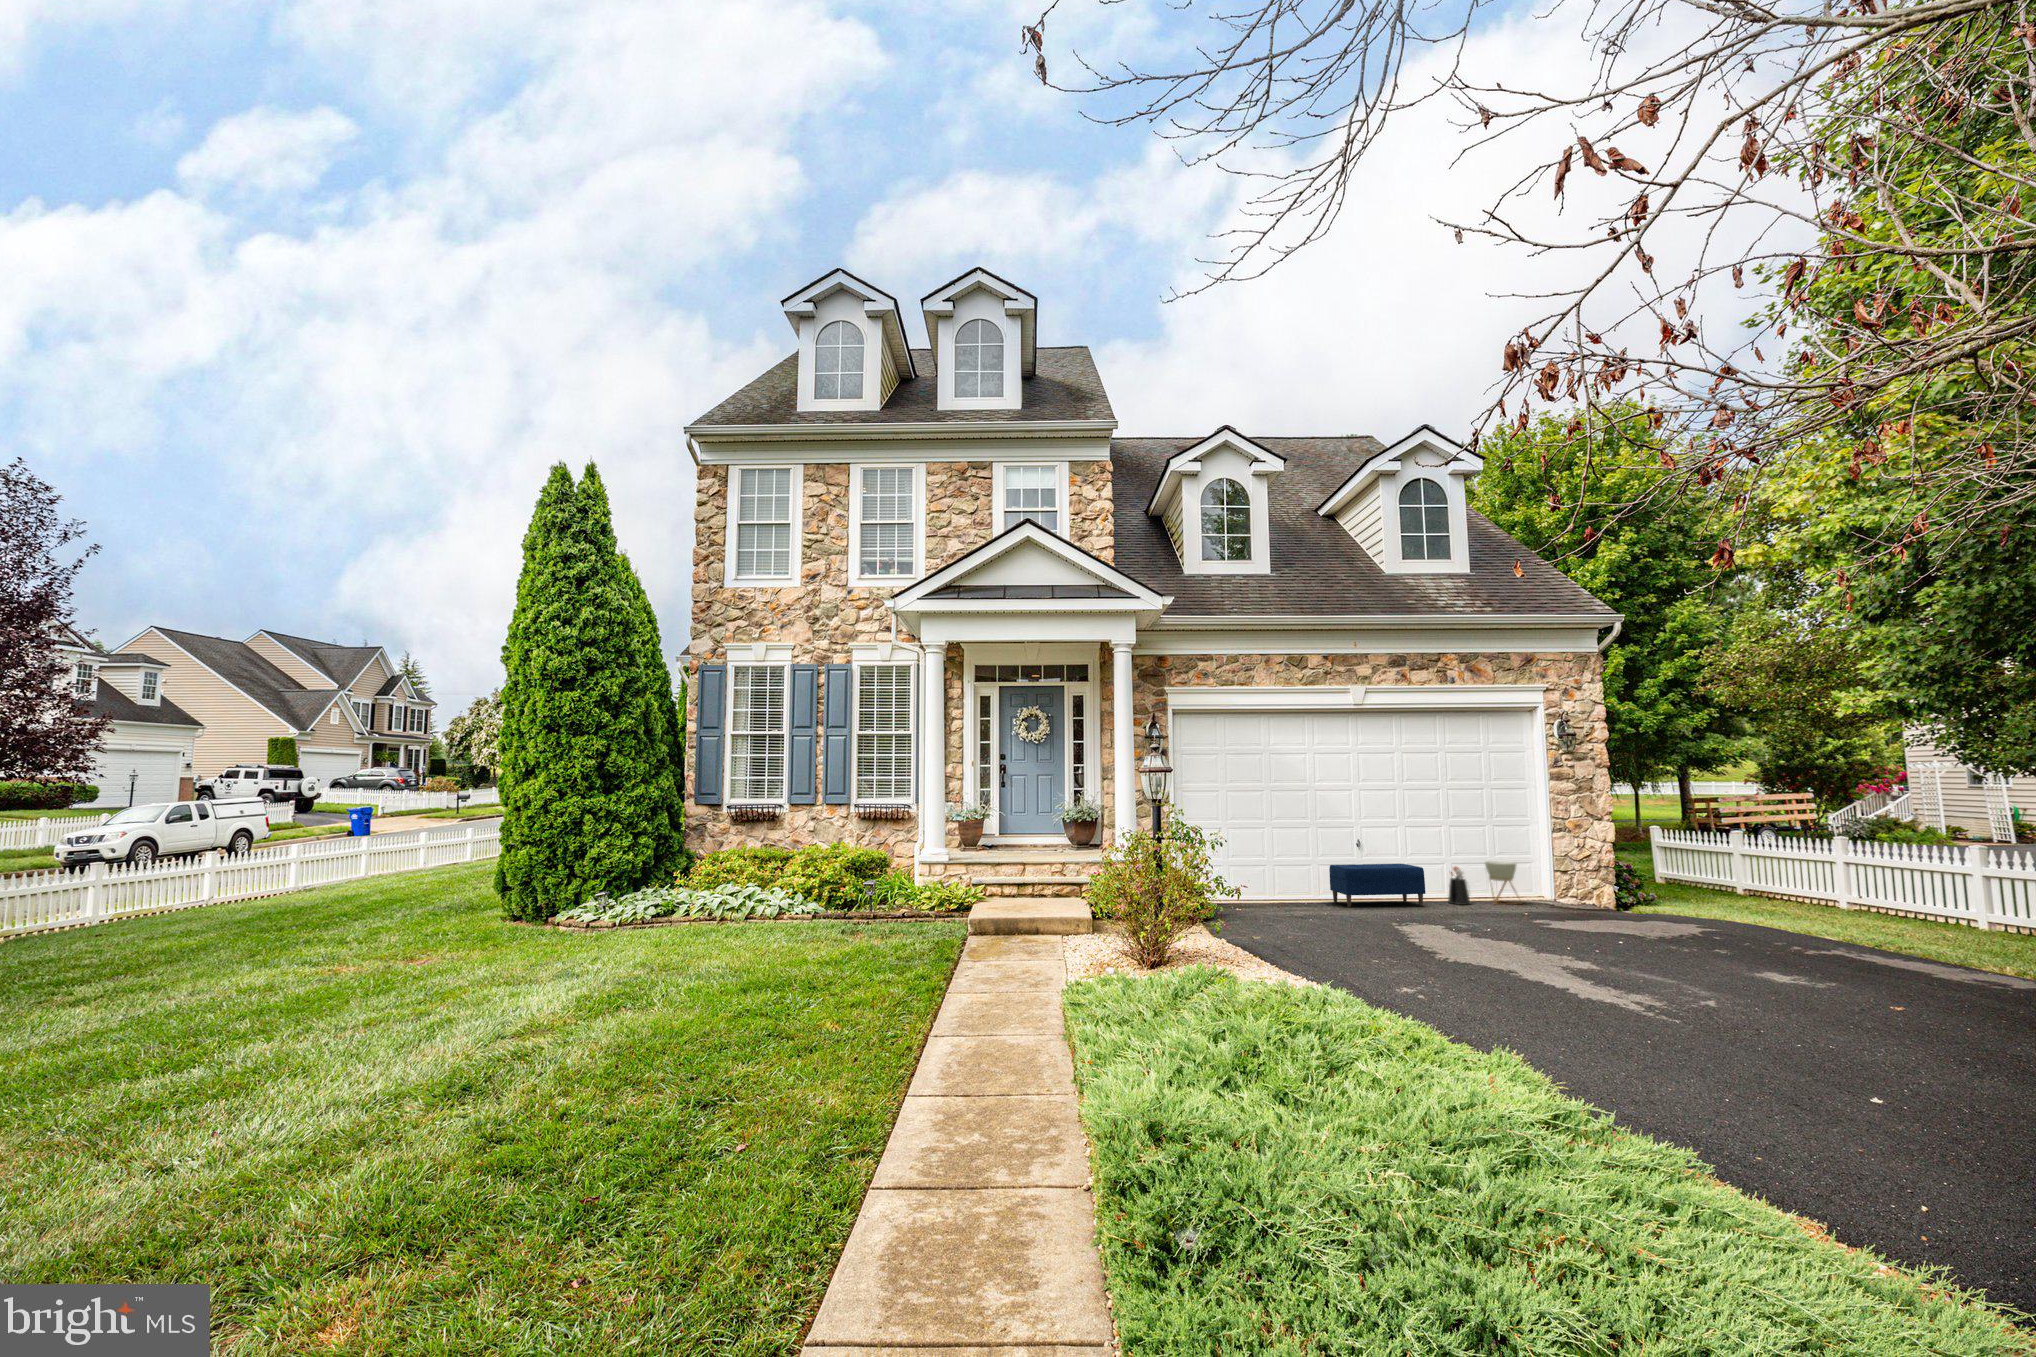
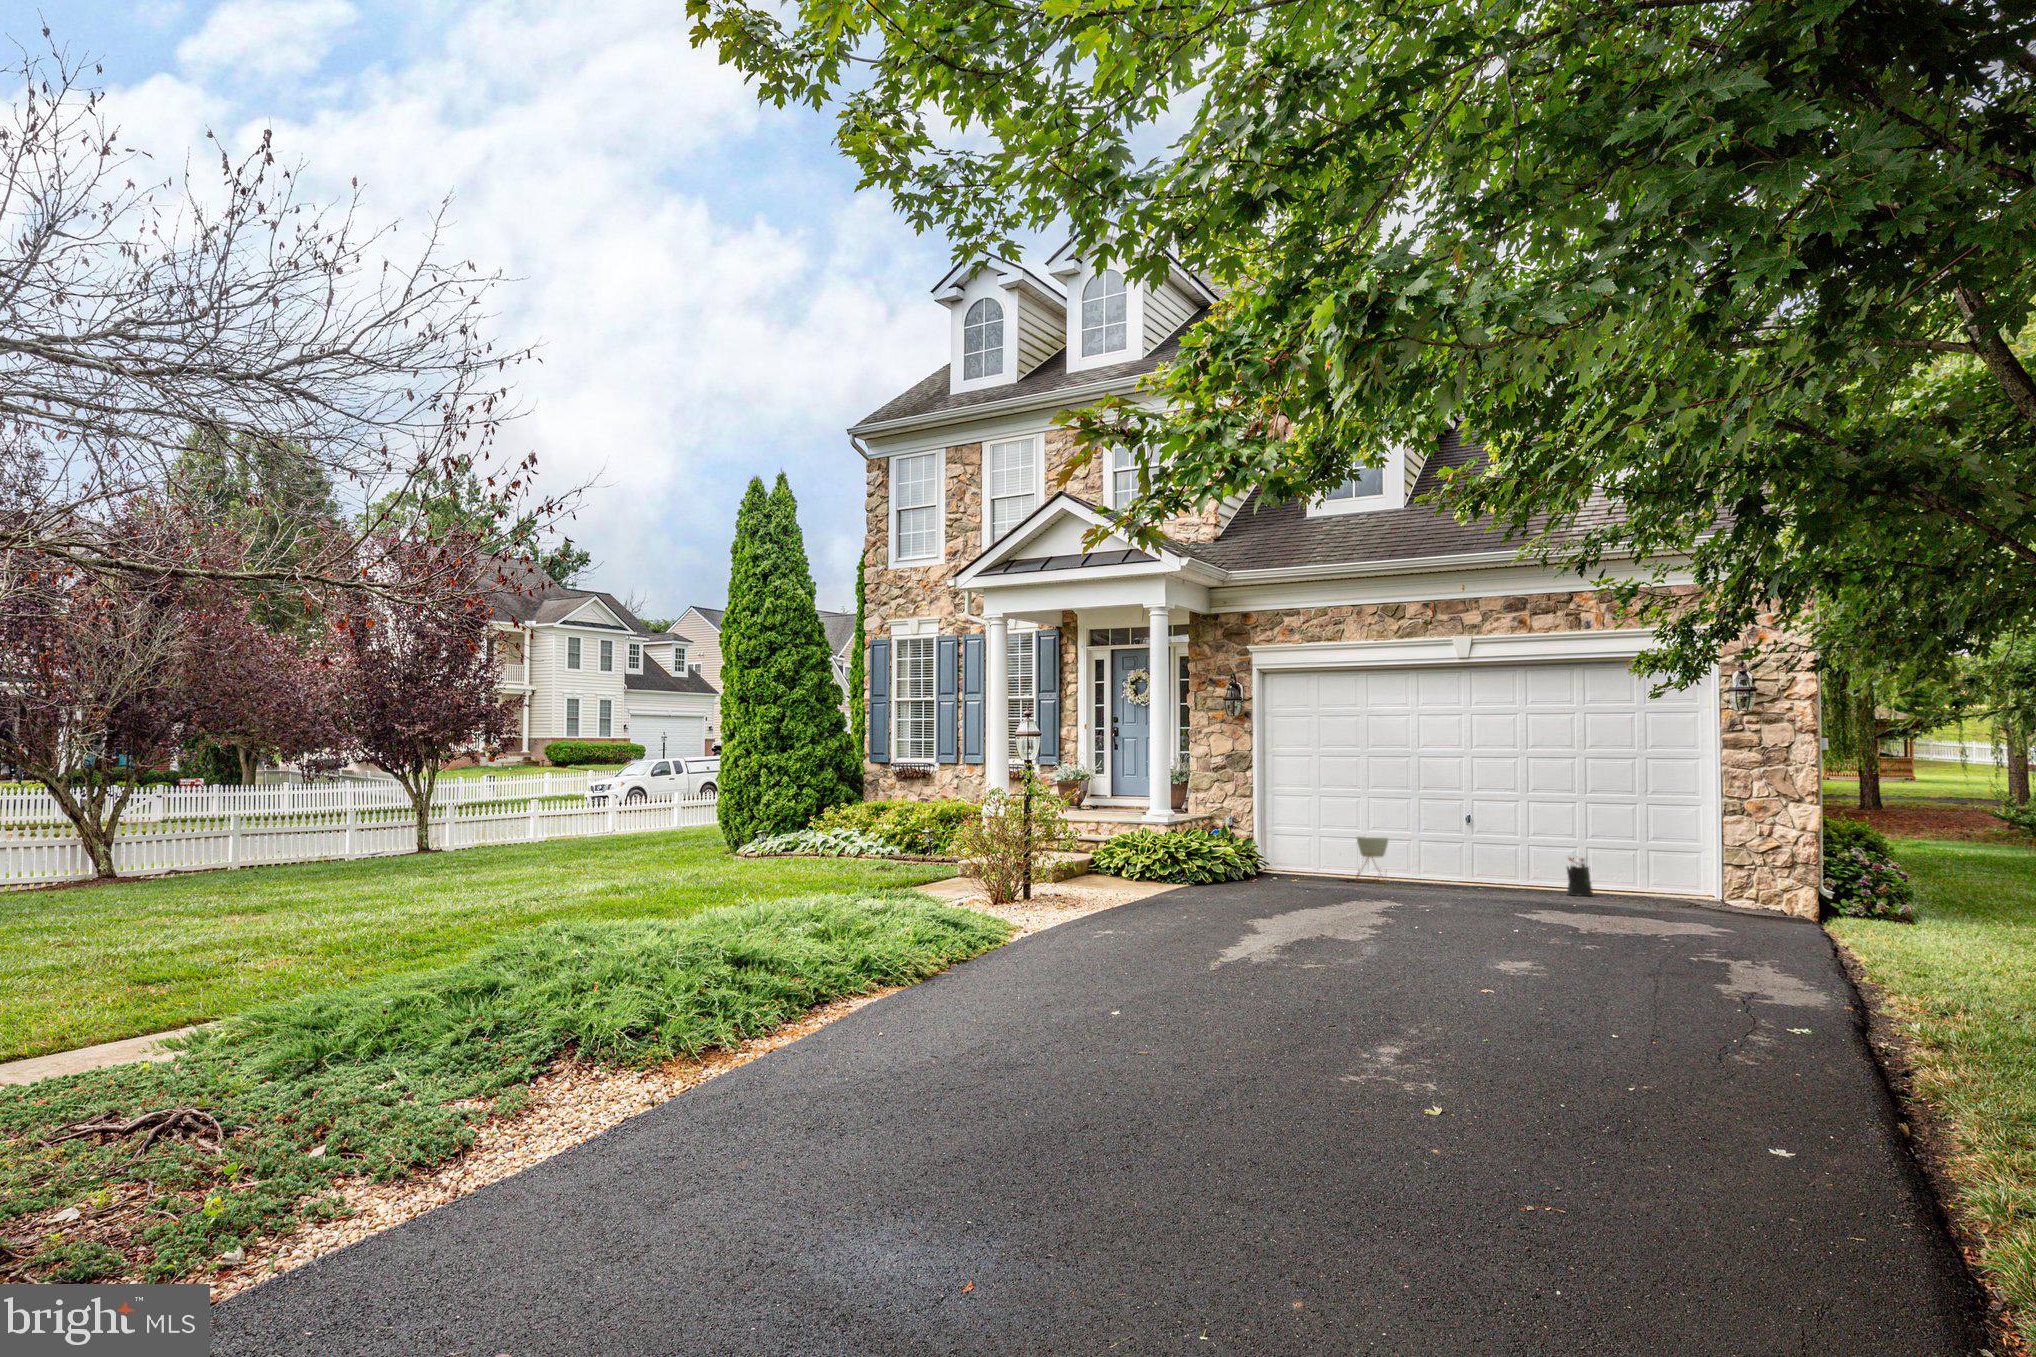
planter: present [1485,861,1521,904] -> present [1356,837,1388,884]
bench: present [1329,864,1425,907] -> none [1420,842,1524,893]

